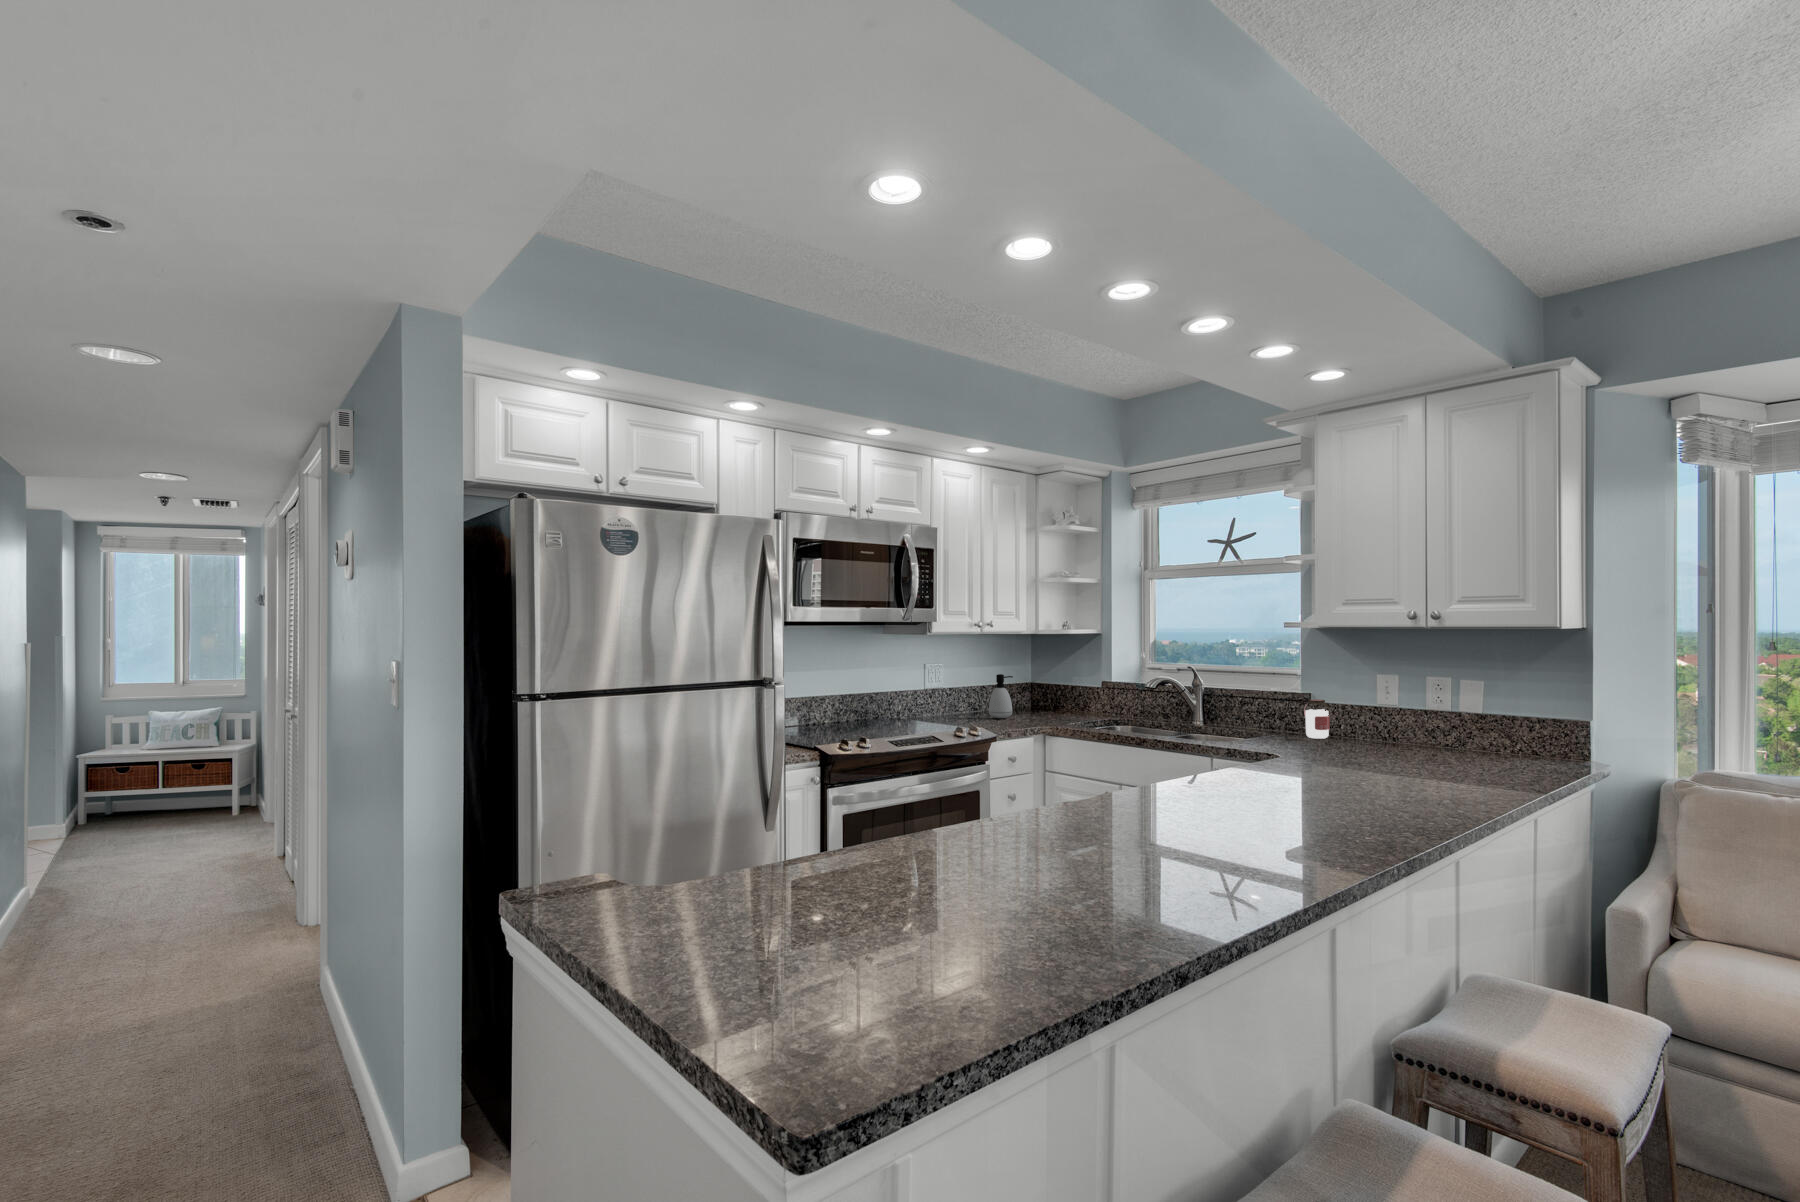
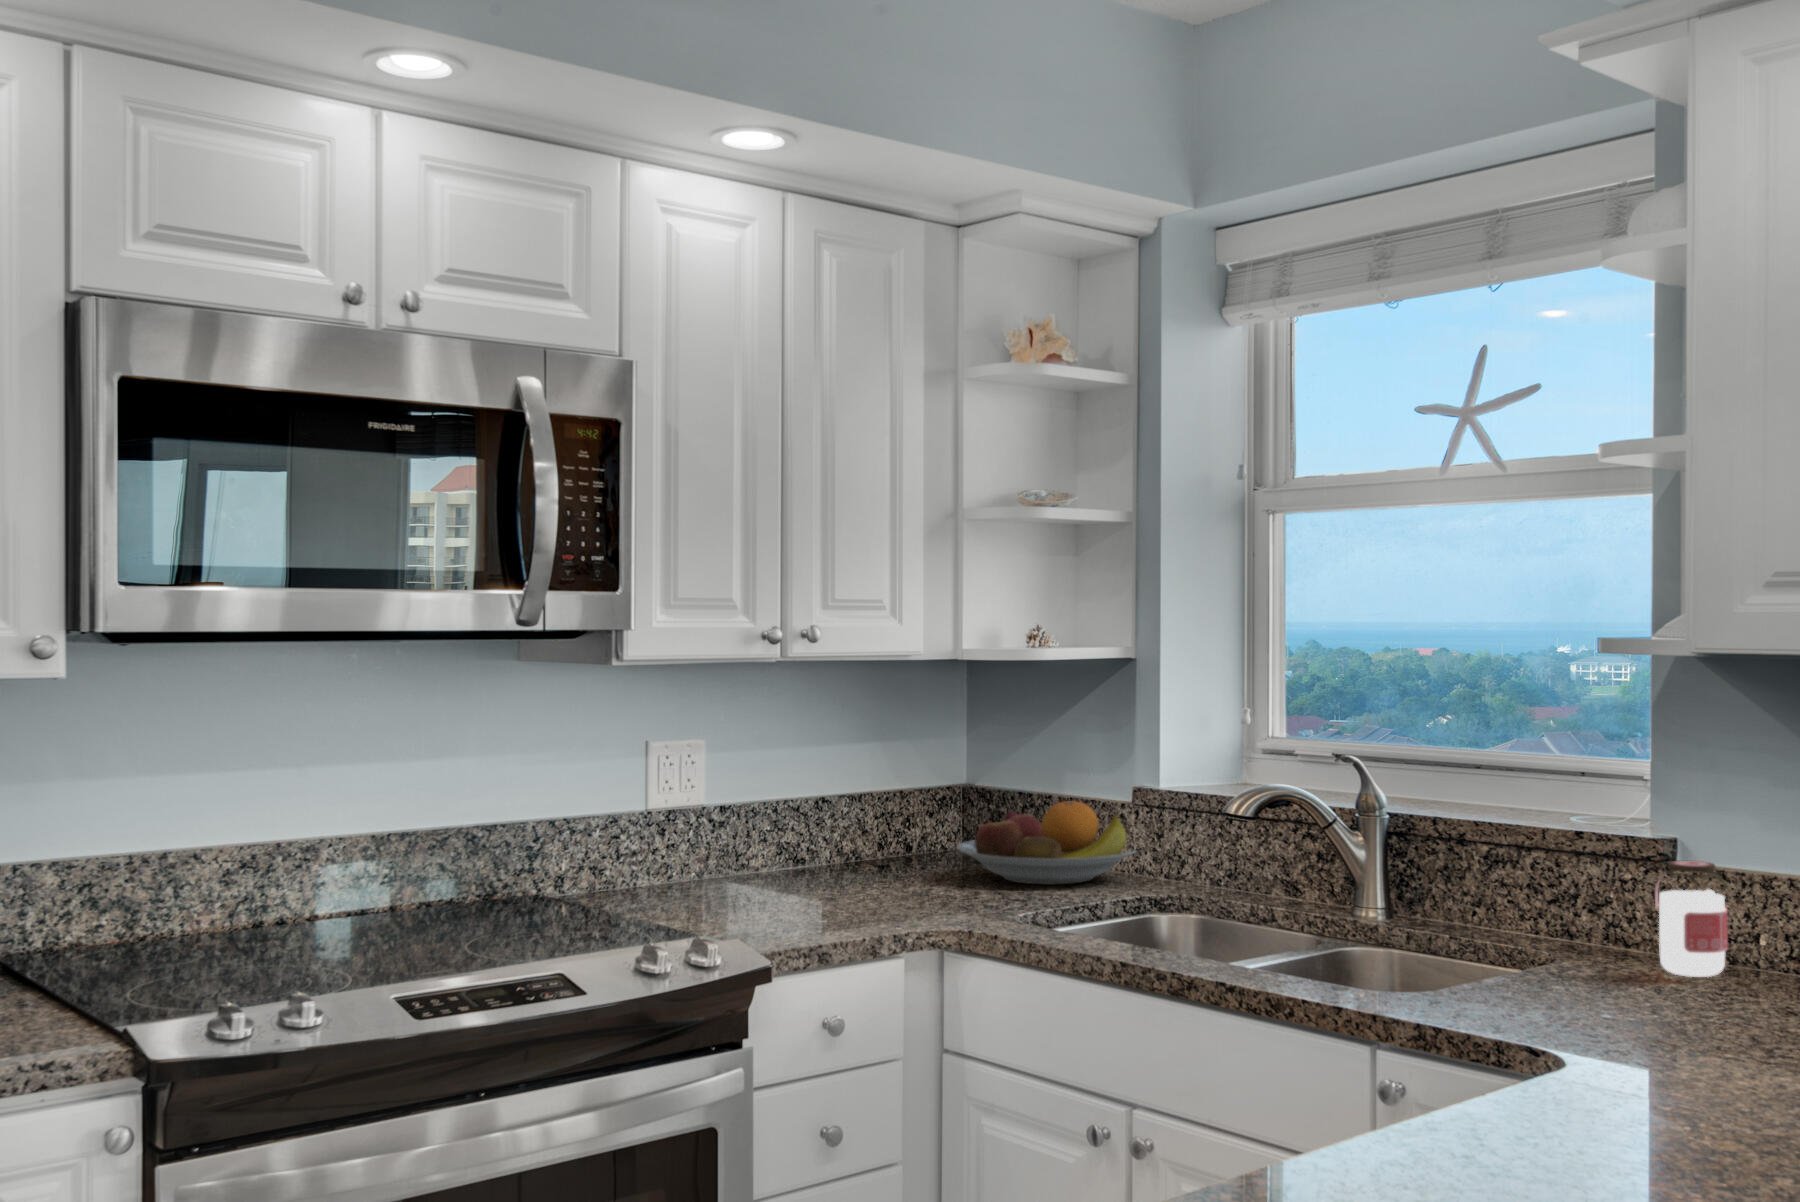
soap dispenser: present [989,674,1013,718] -> none [831,768,895,886]
fruit bowl: none [1033,687,1103,718] -> present [957,801,1137,885]

